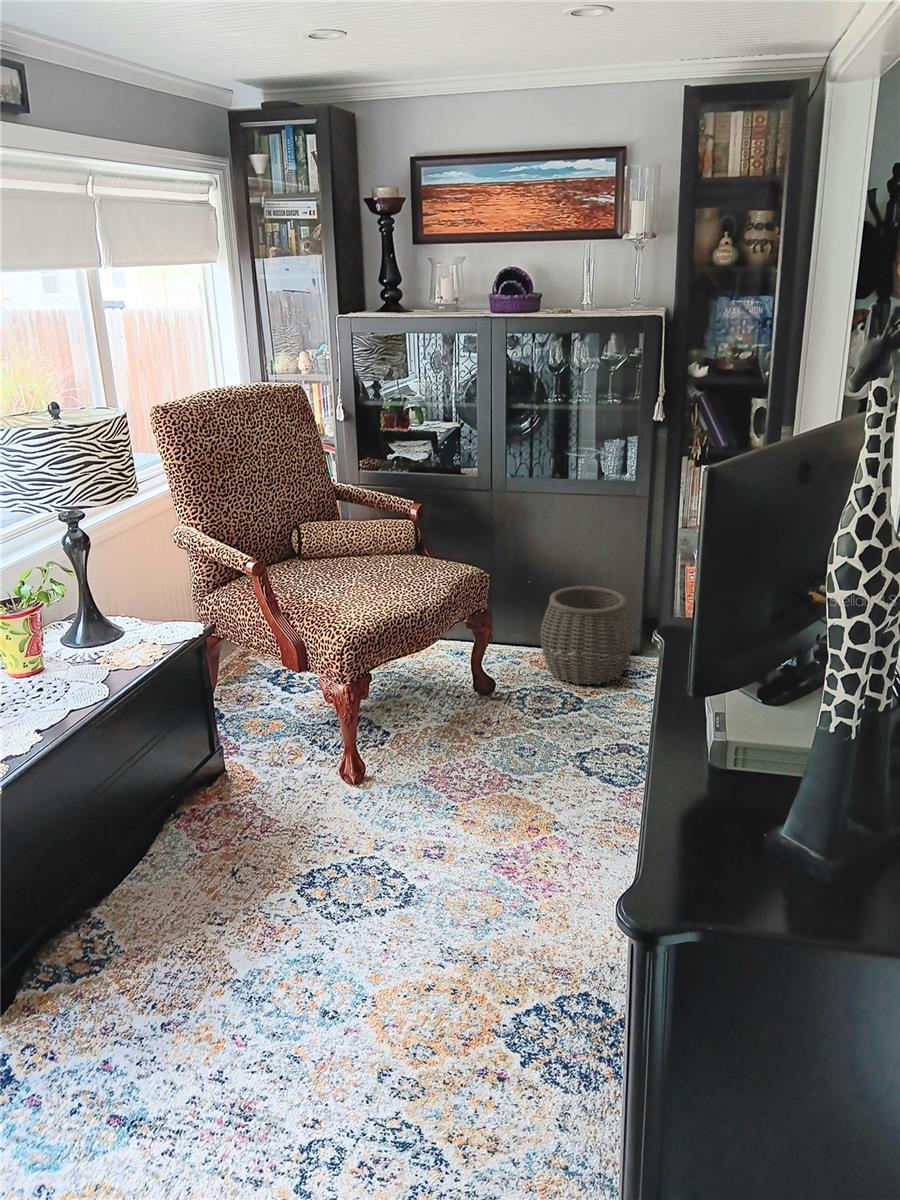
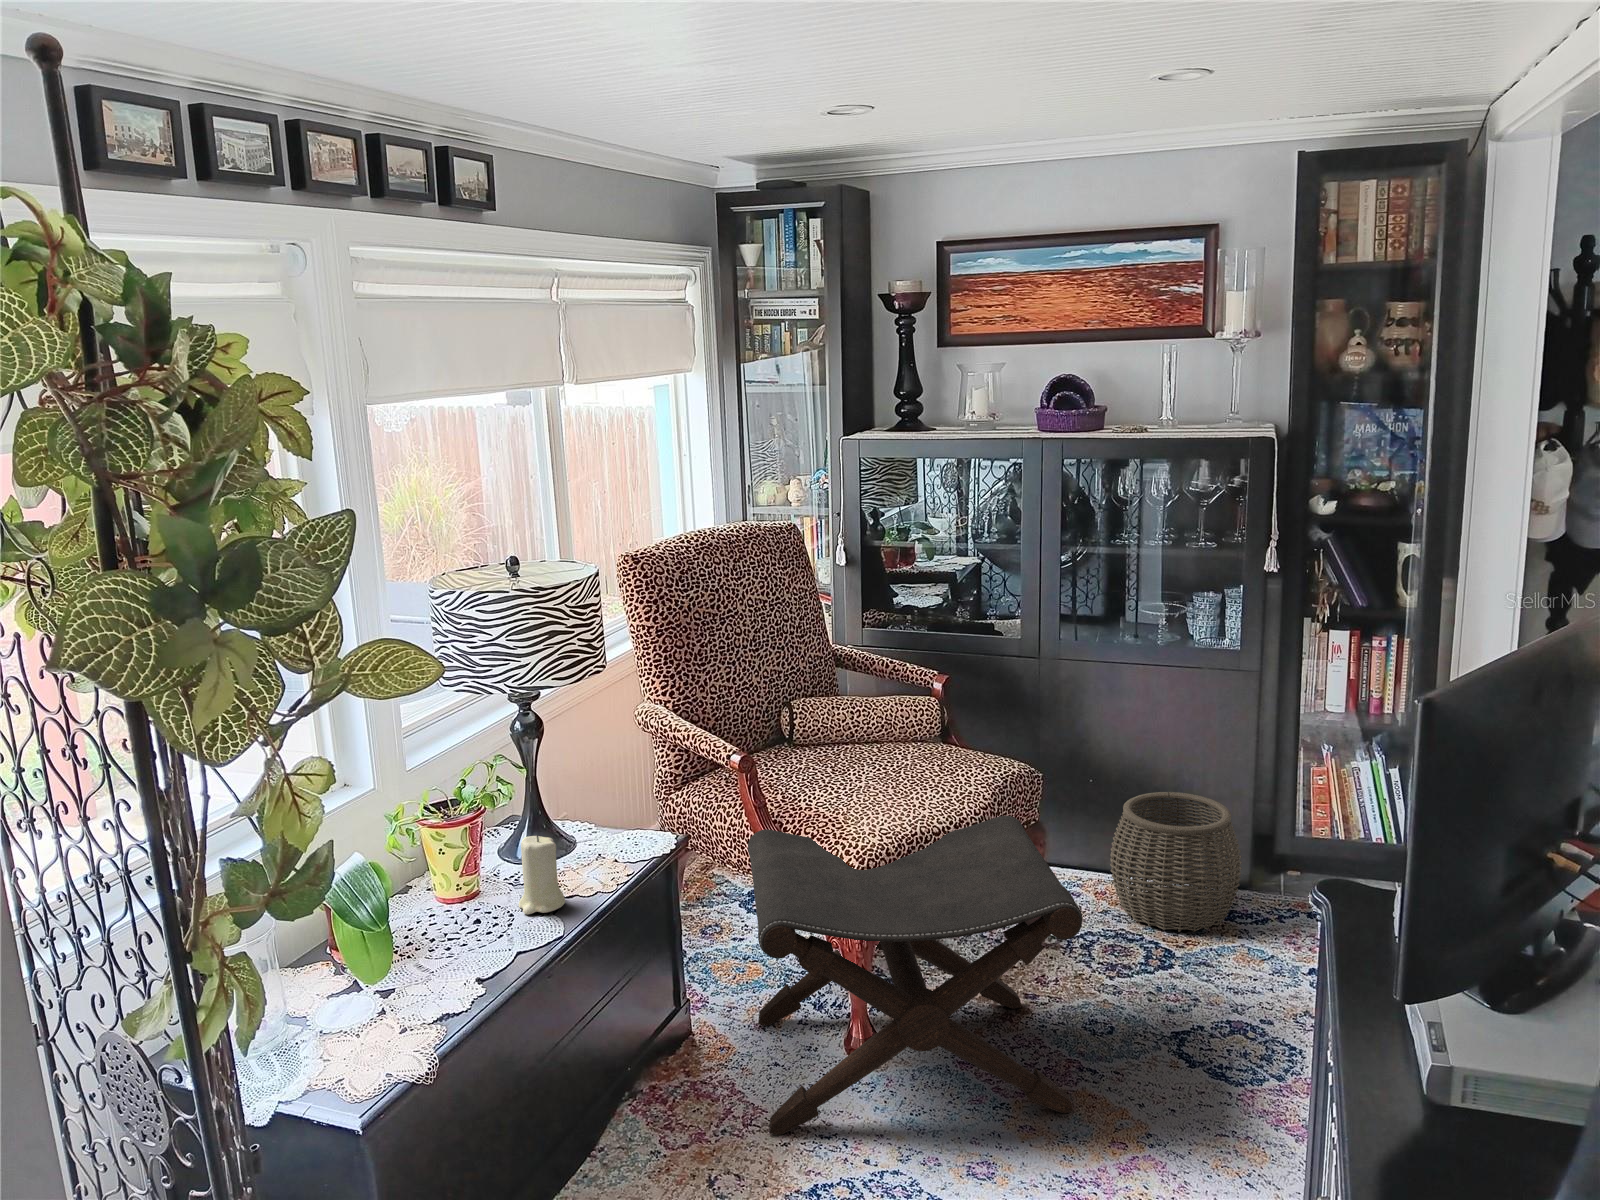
footstool: none [261,602,508,839] -> present [748,816,1083,1135]
candle: none [71,623,110,684] -> present [519,835,565,914]

